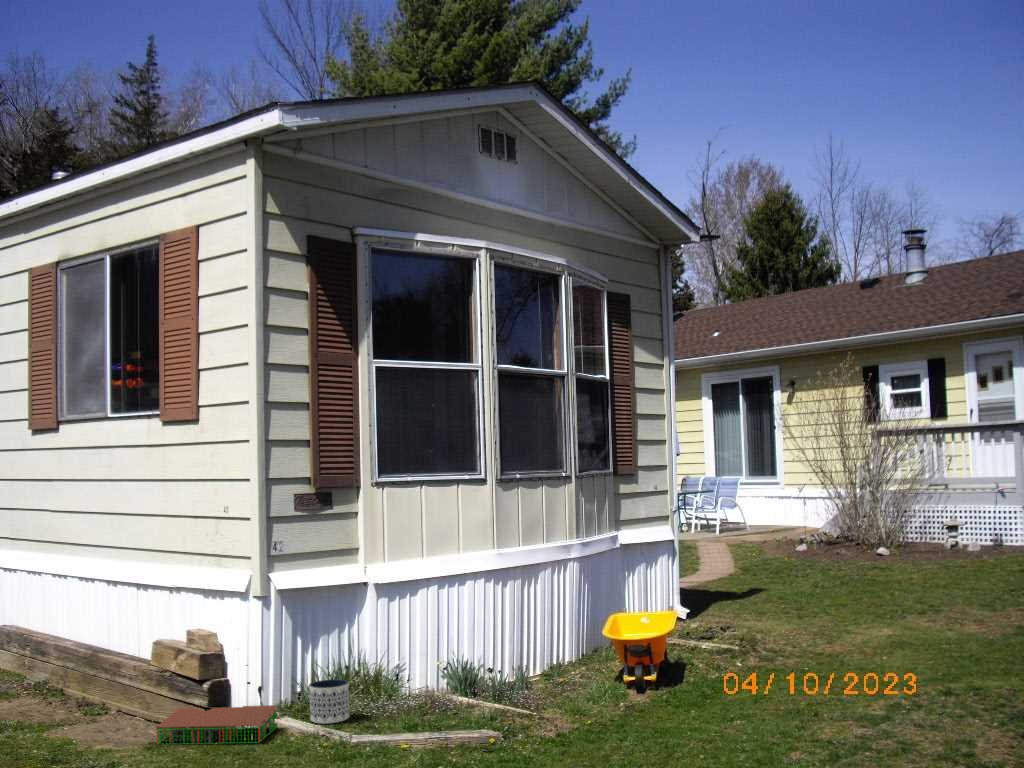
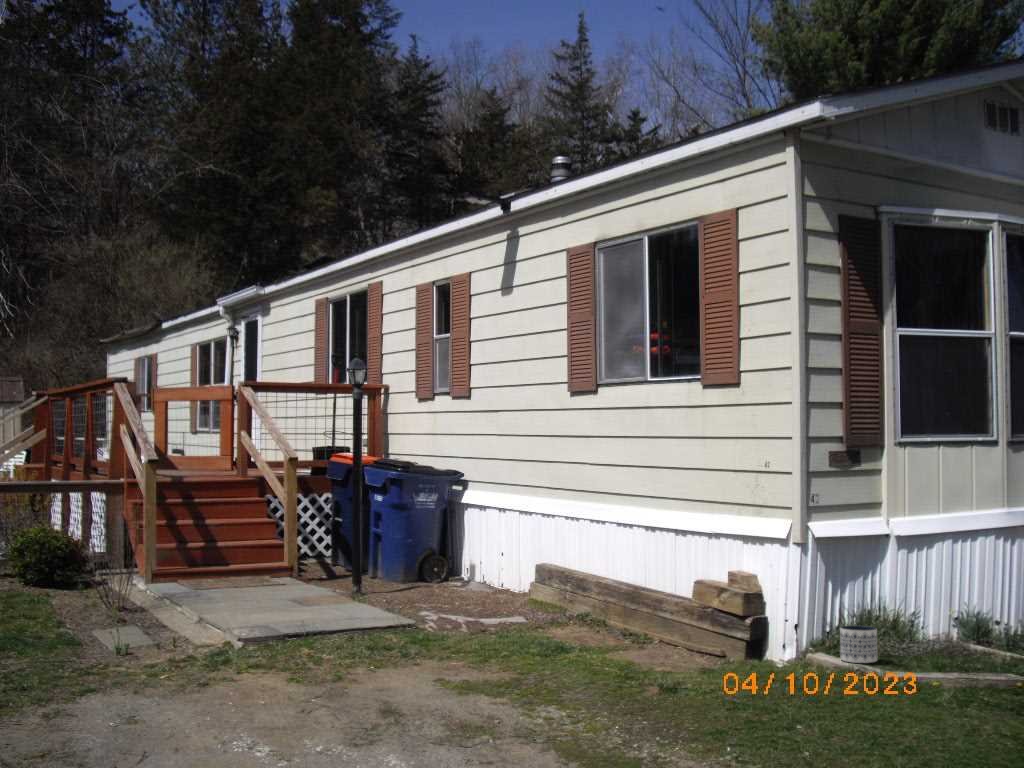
storage bin: present [156,705,277,744] -> none [709,637,812,669]

